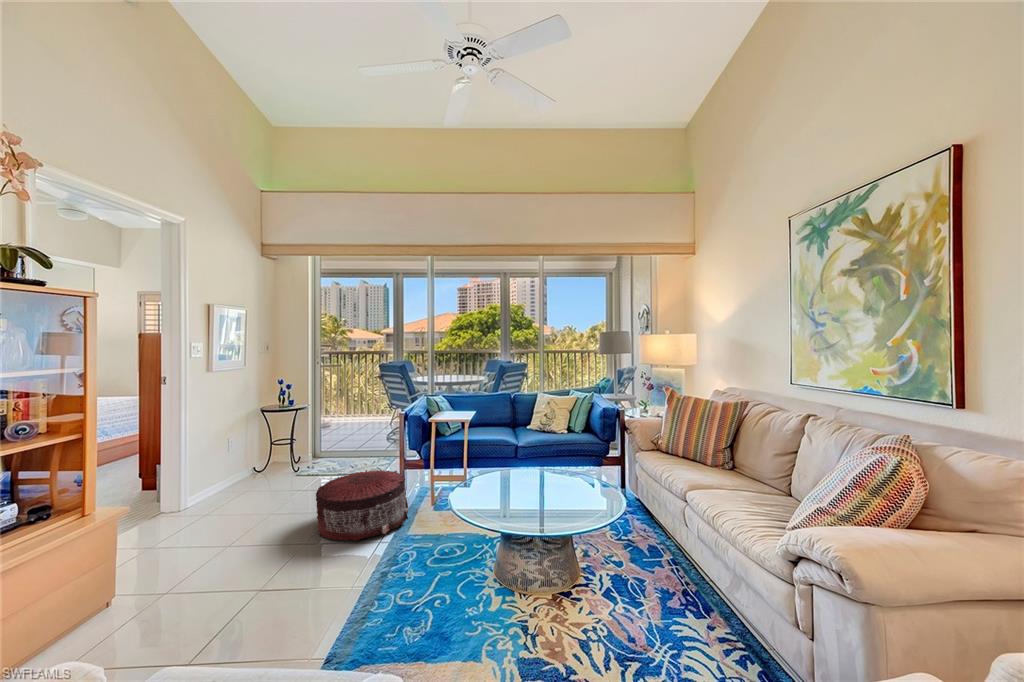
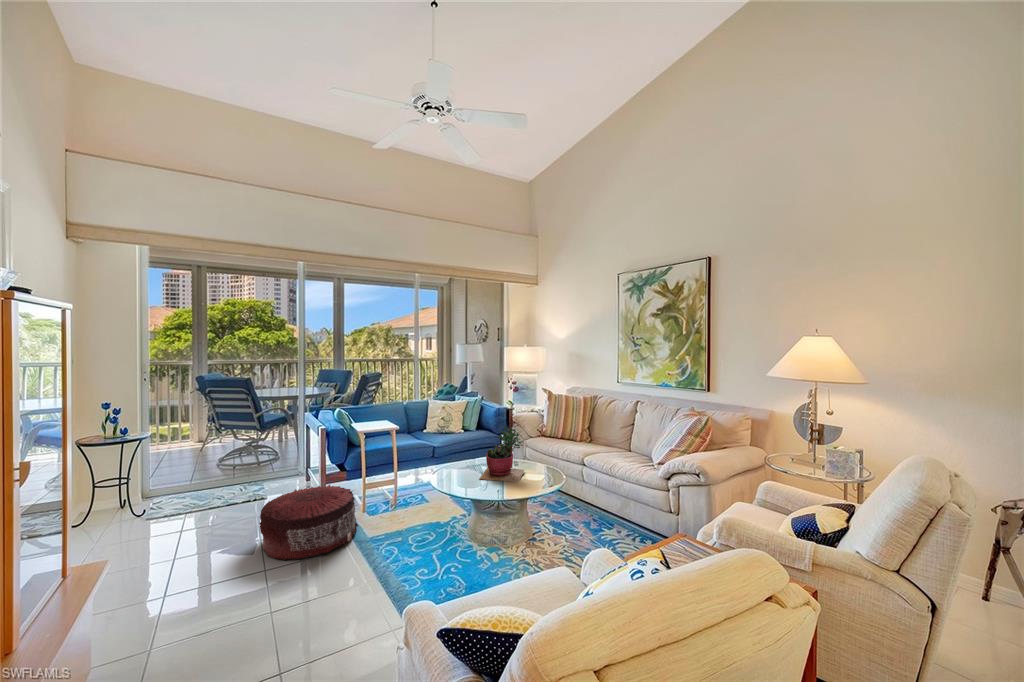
succulent plant: none [515,429,583,509] -> present [479,427,524,482]

